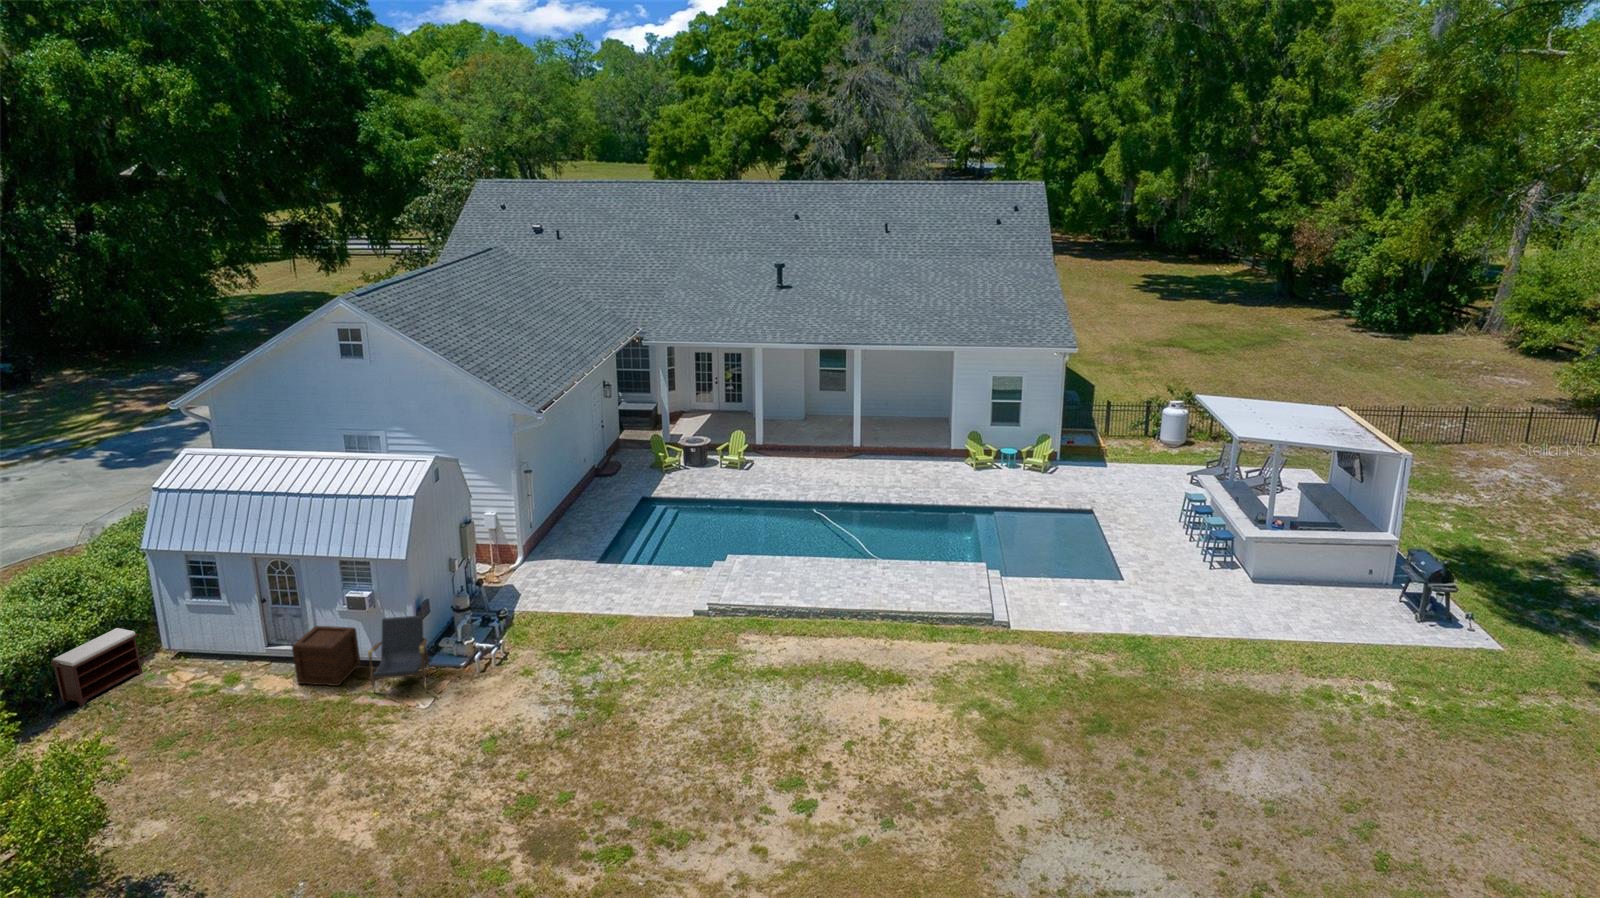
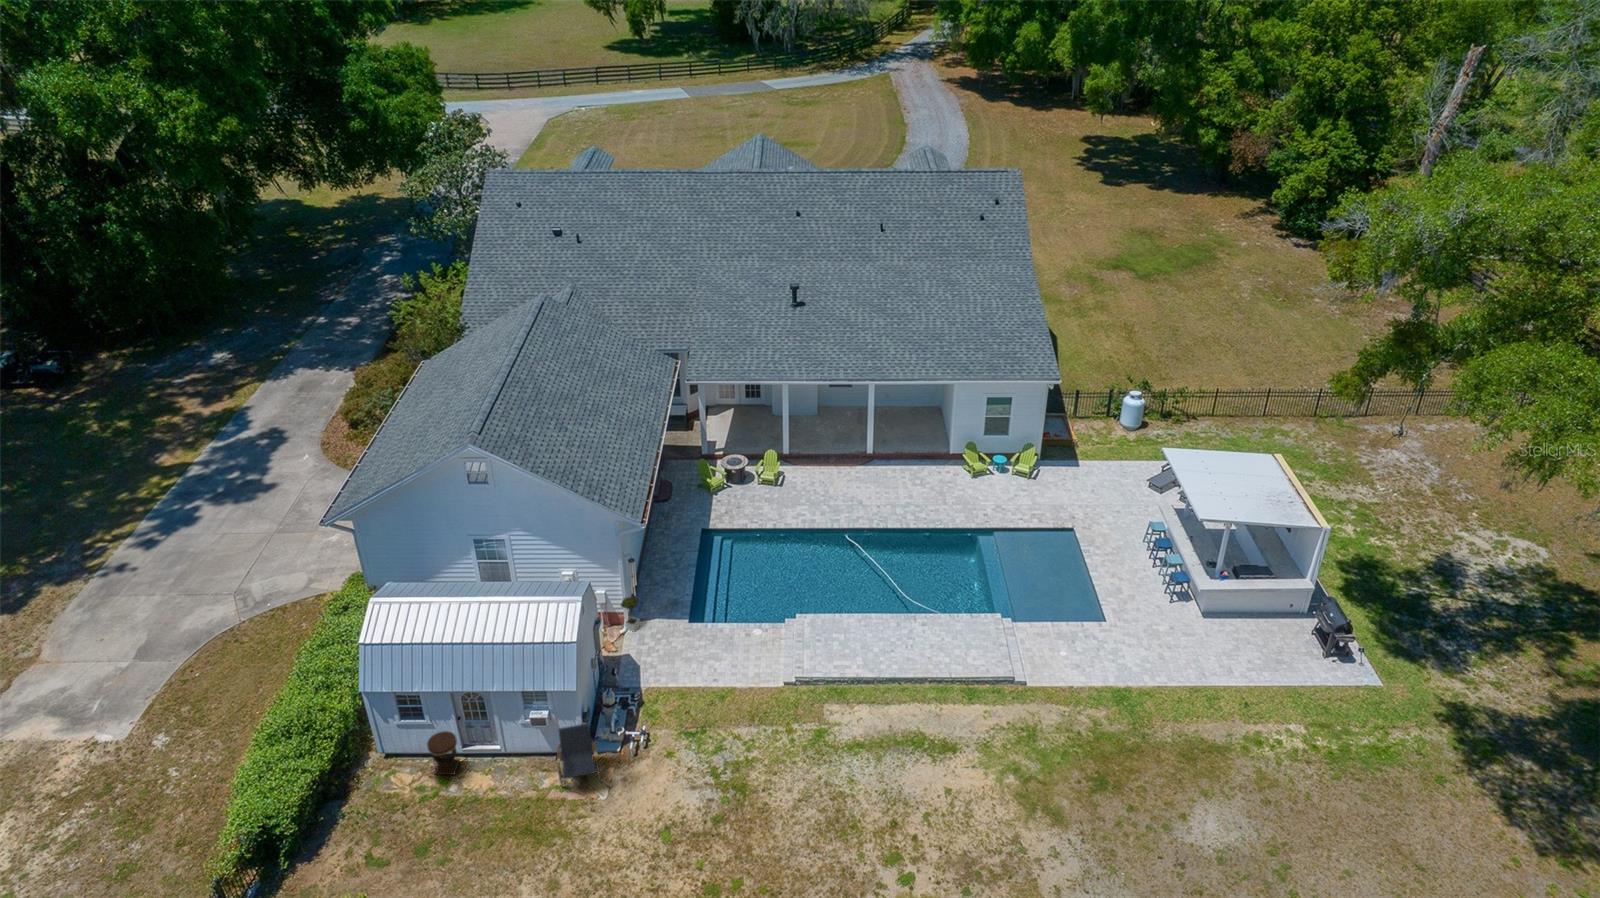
potted tree: none [515,521,541,567] -> present [621,597,640,631]
side table: none [213,619,261,676] -> present [427,731,460,775]
wooden crate: present [292,626,361,686] -> none [495,734,540,781]
bench: present [51,628,143,706] -> none [316,748,372,817]

